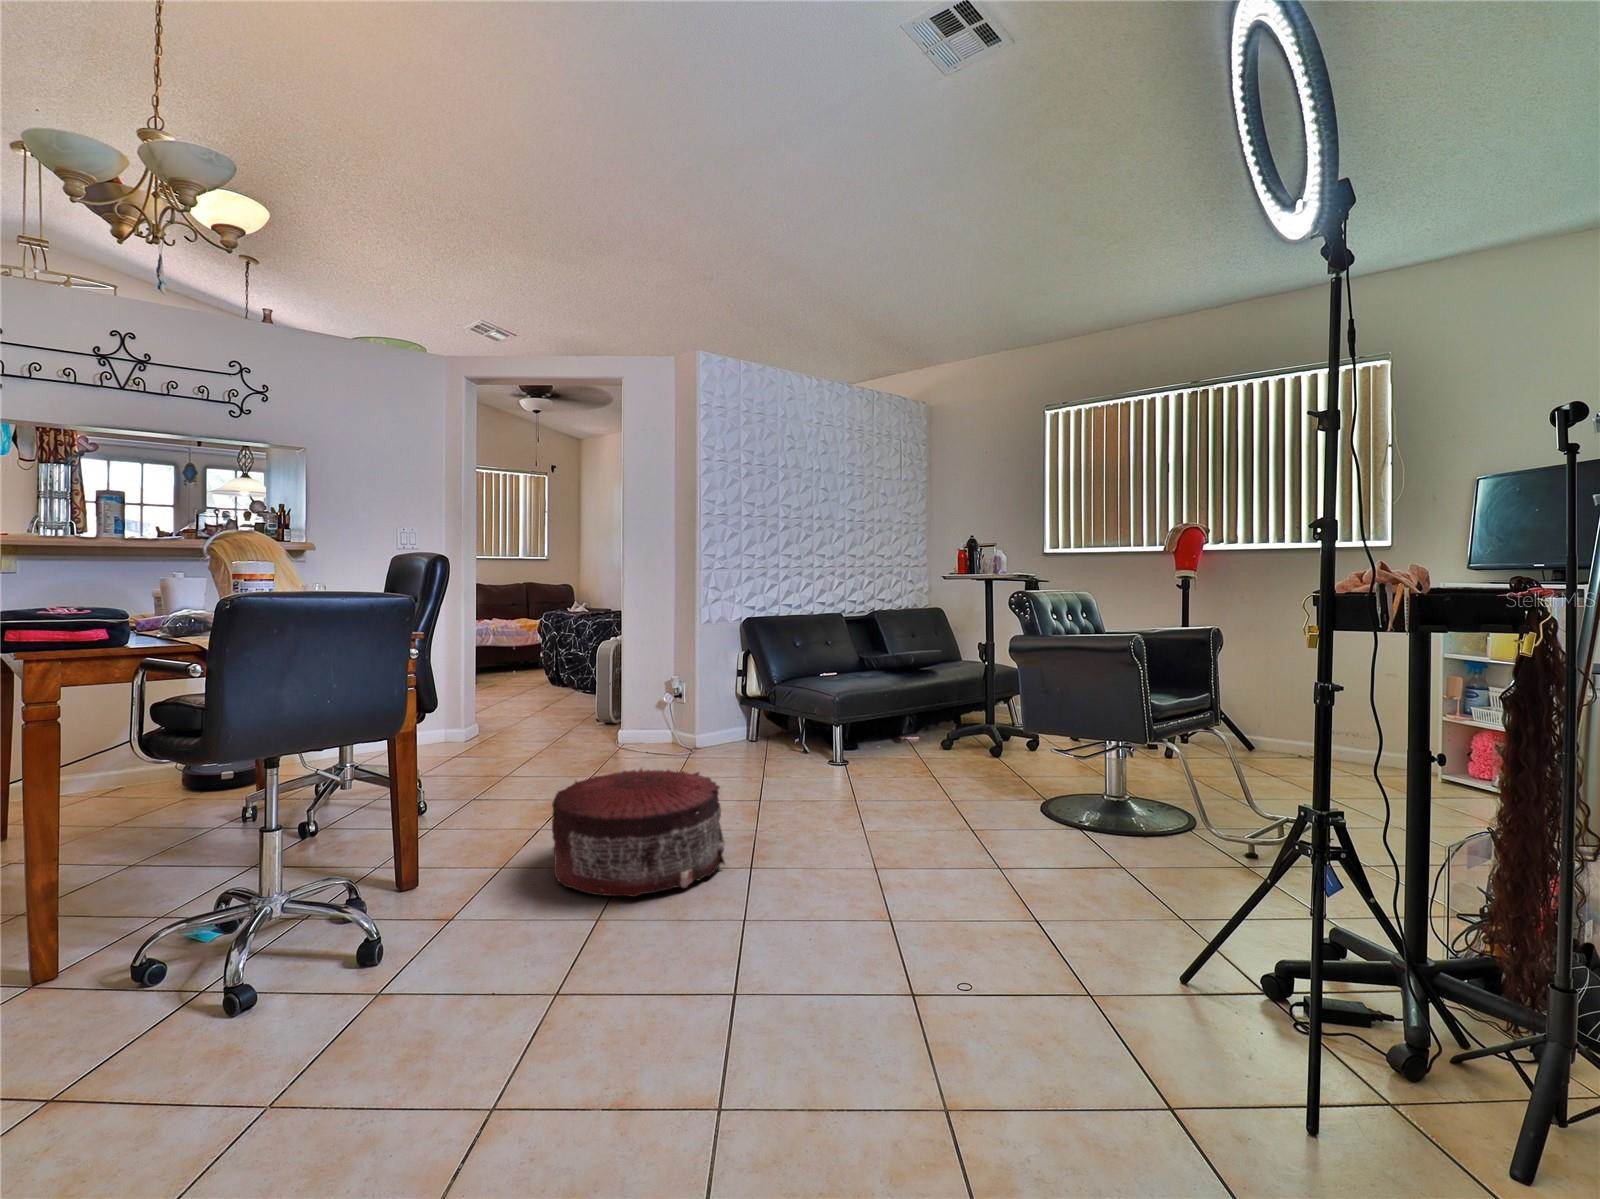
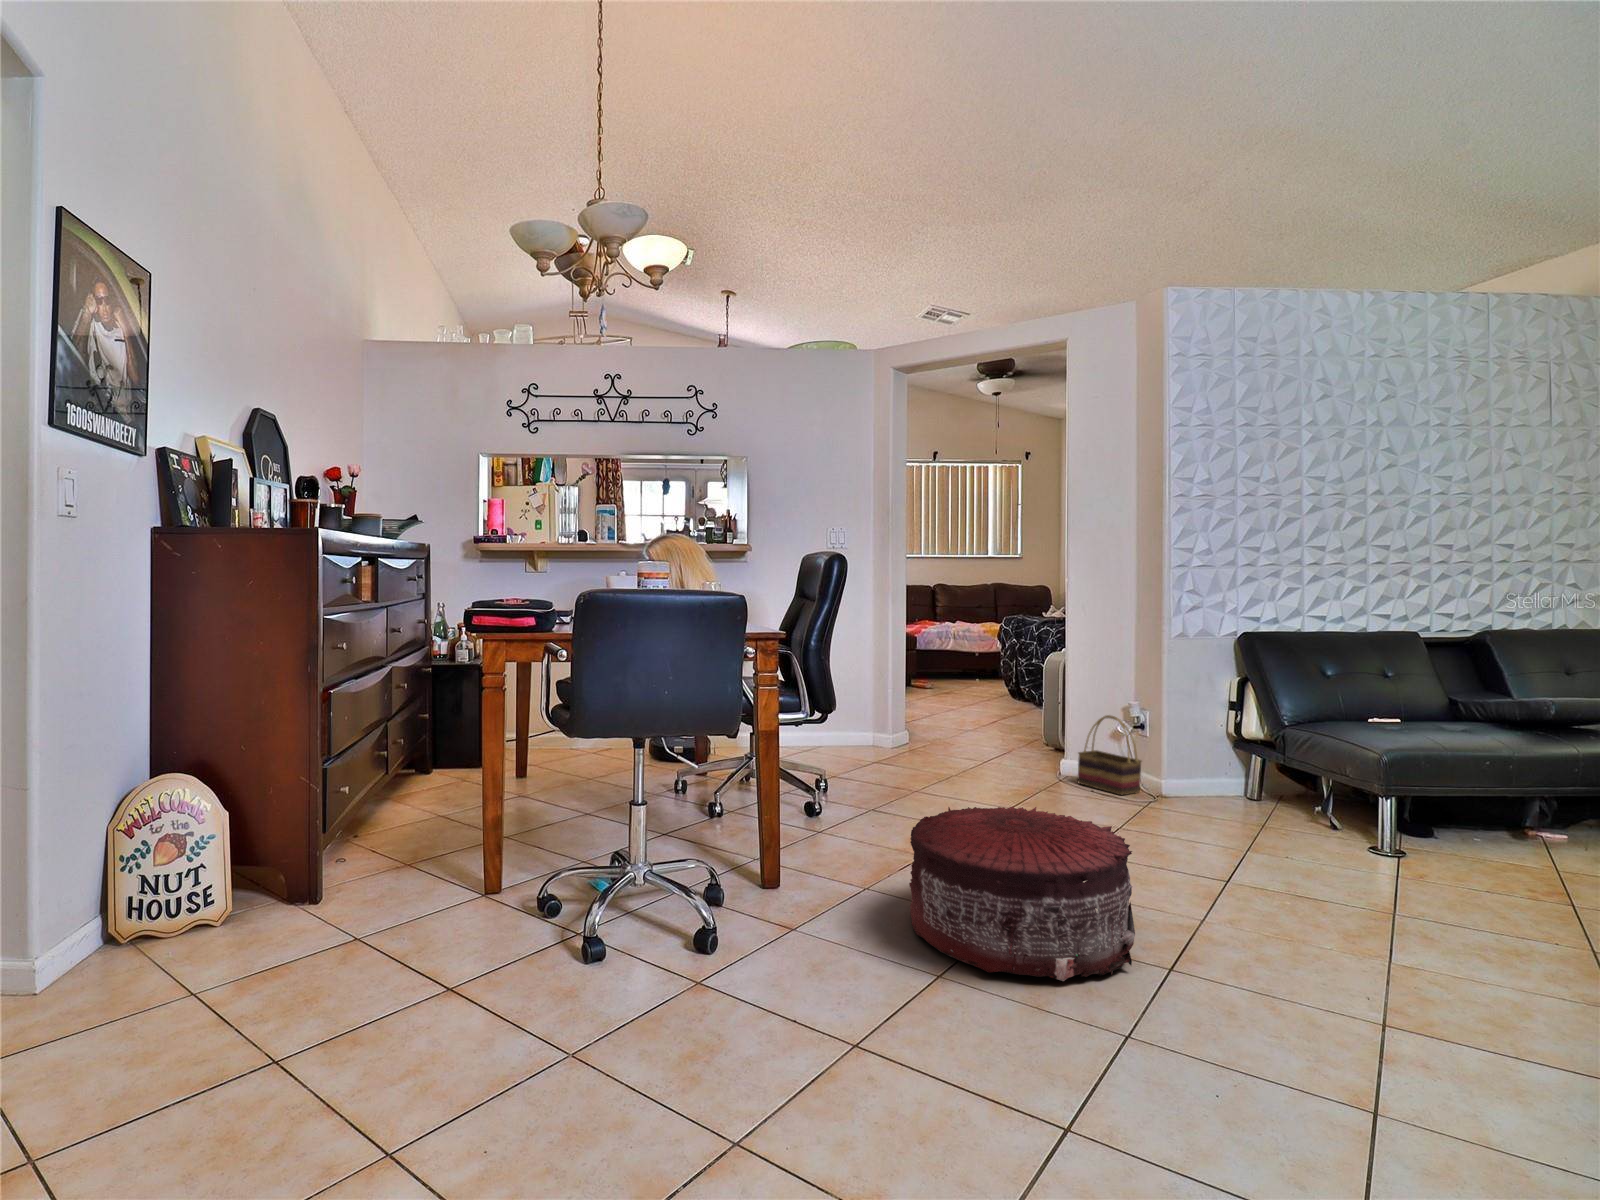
basket: none [635,690,683,751] -> present [1078,715,1142,795]

